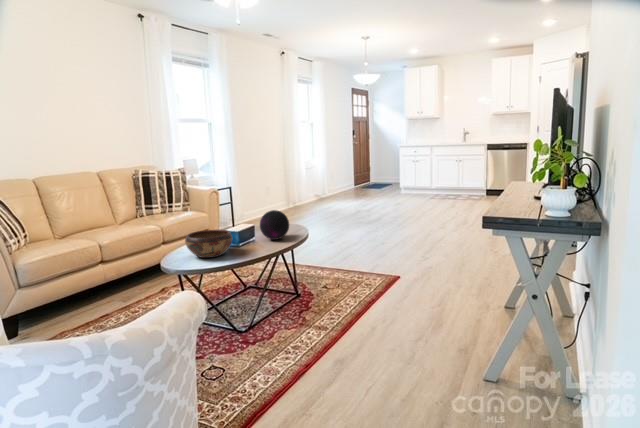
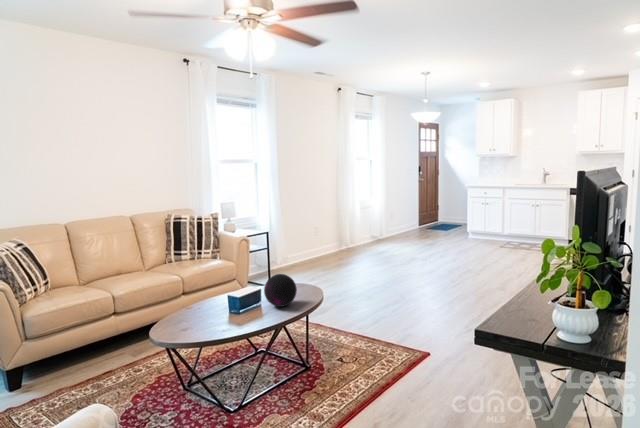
decorative bowl: present [185,230,232,258] -> none [177,294,228,327]

